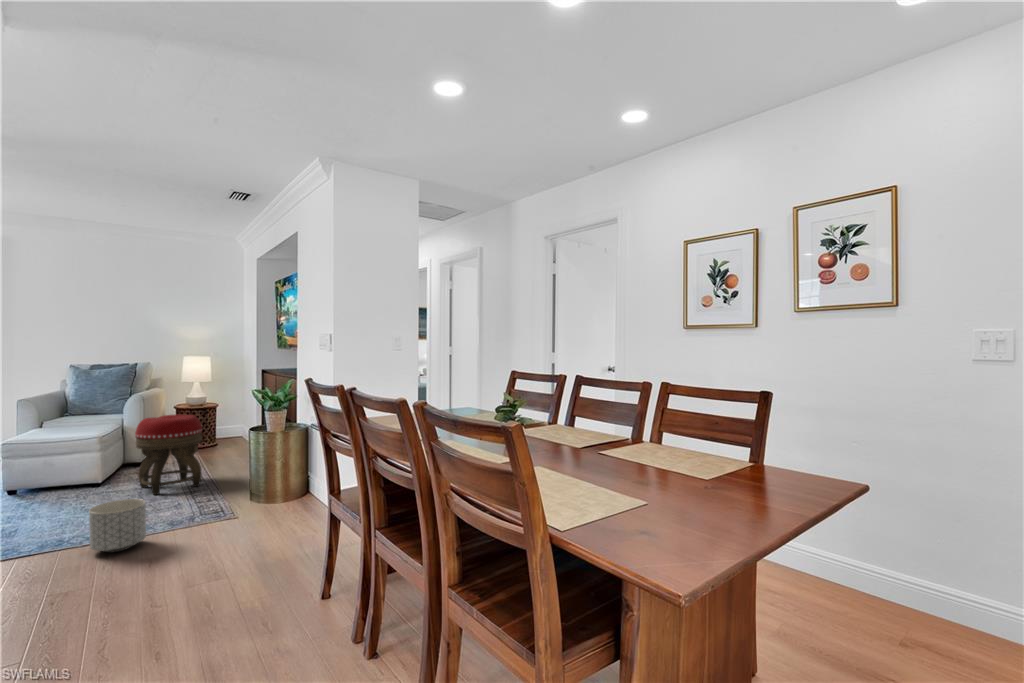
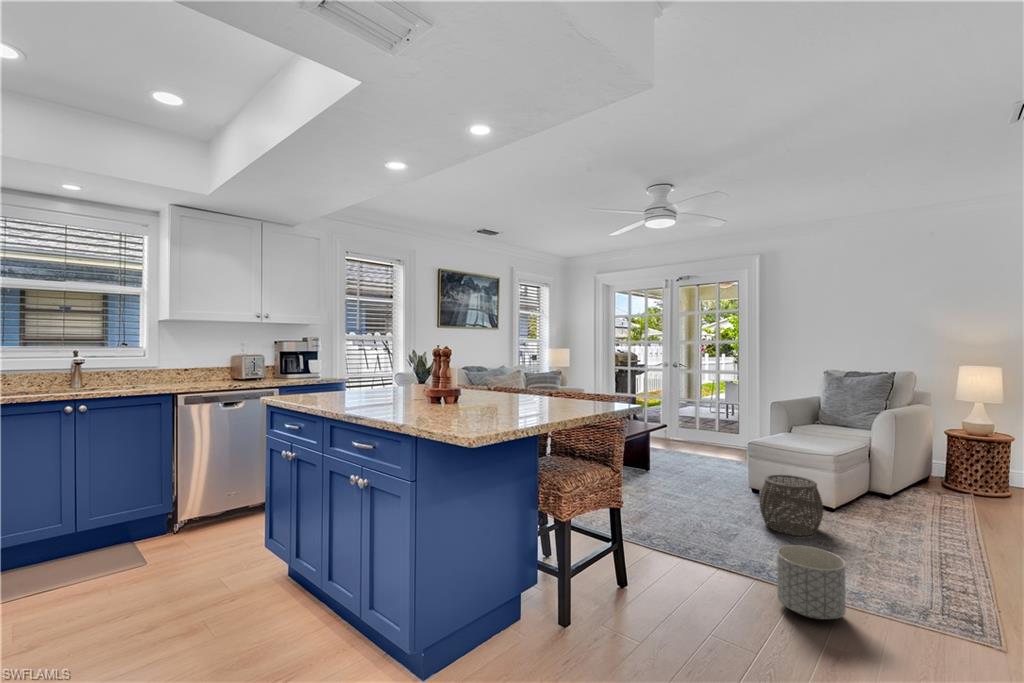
footstool: present [135,415,202,495] -> none [869,444,966,558]
woven basket: none [33,461,101,516] -> present [759,475,823,536]

